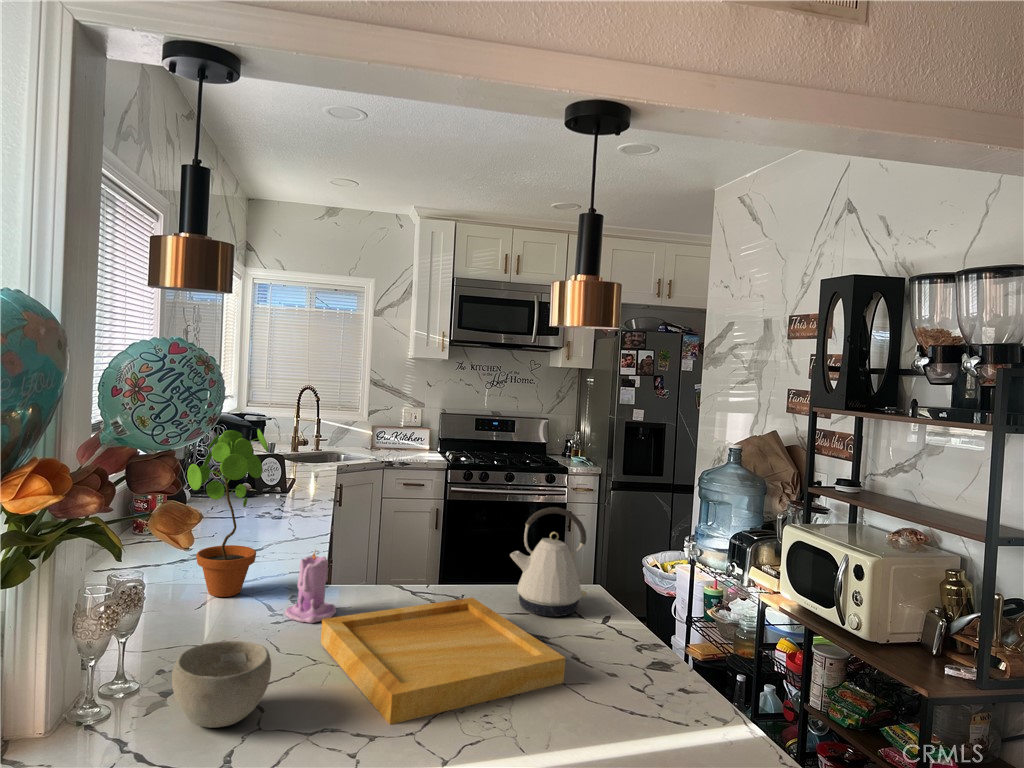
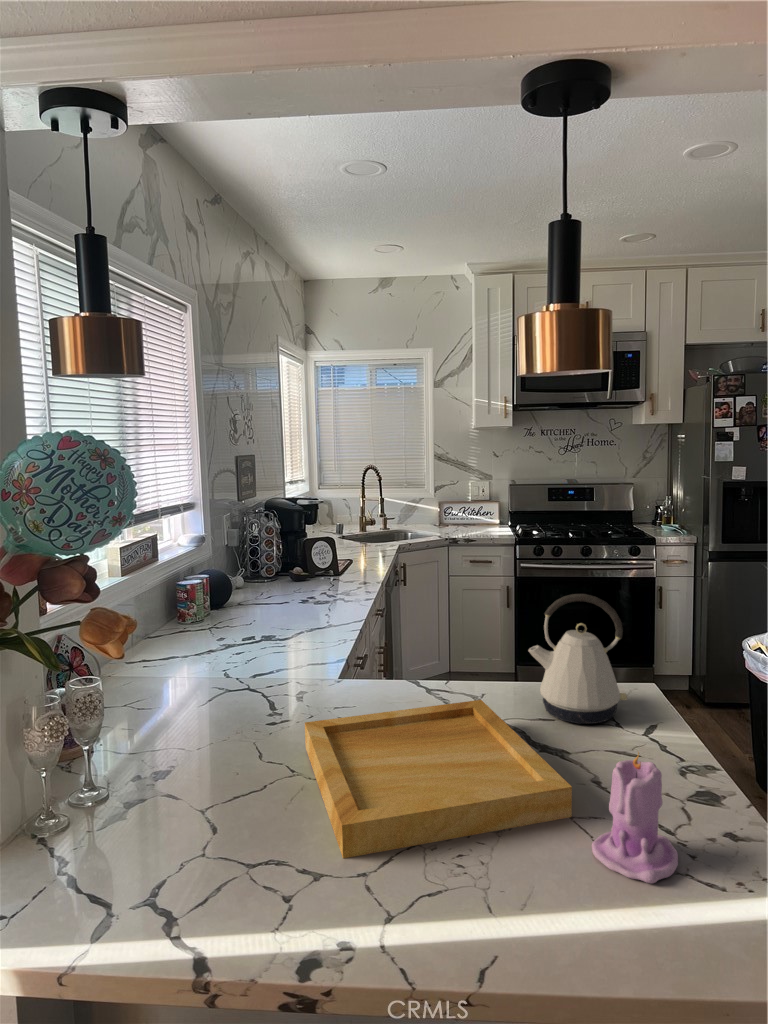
potted plant: present [187,429,268,597] -> none [187,518,265,690]
candle: present [285,551,336,623] -> present [592,752,678,883]
bowl: present [172,641,271,728] -> none [115,751,219,845]

